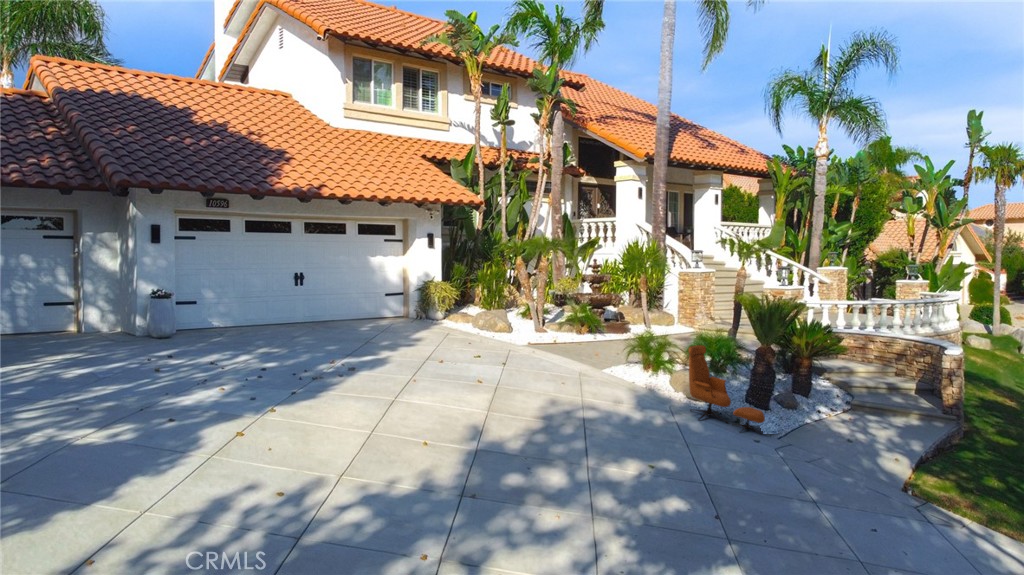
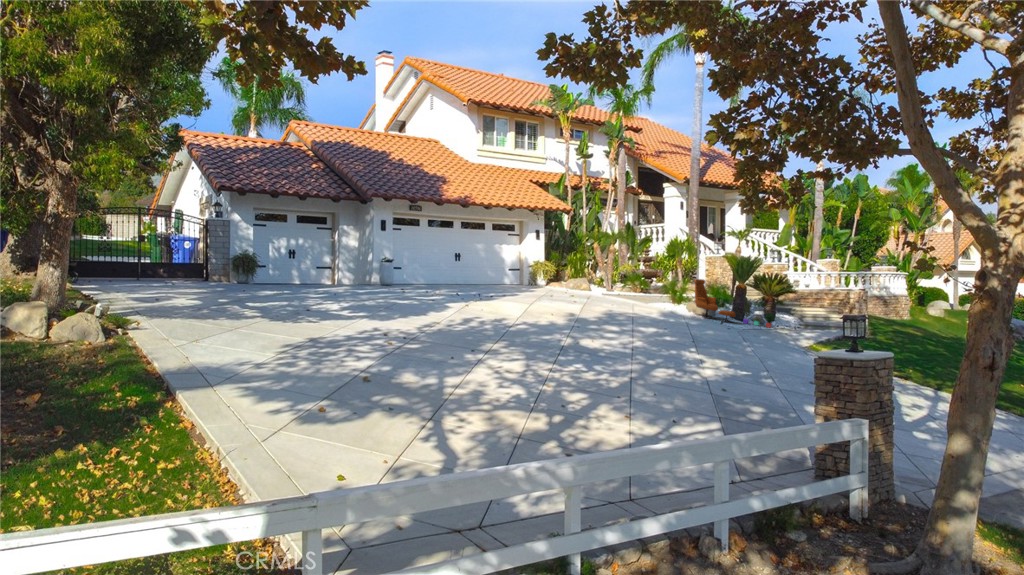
potted plant: none [775,385,839,444] -> present [743,299,775,328]

